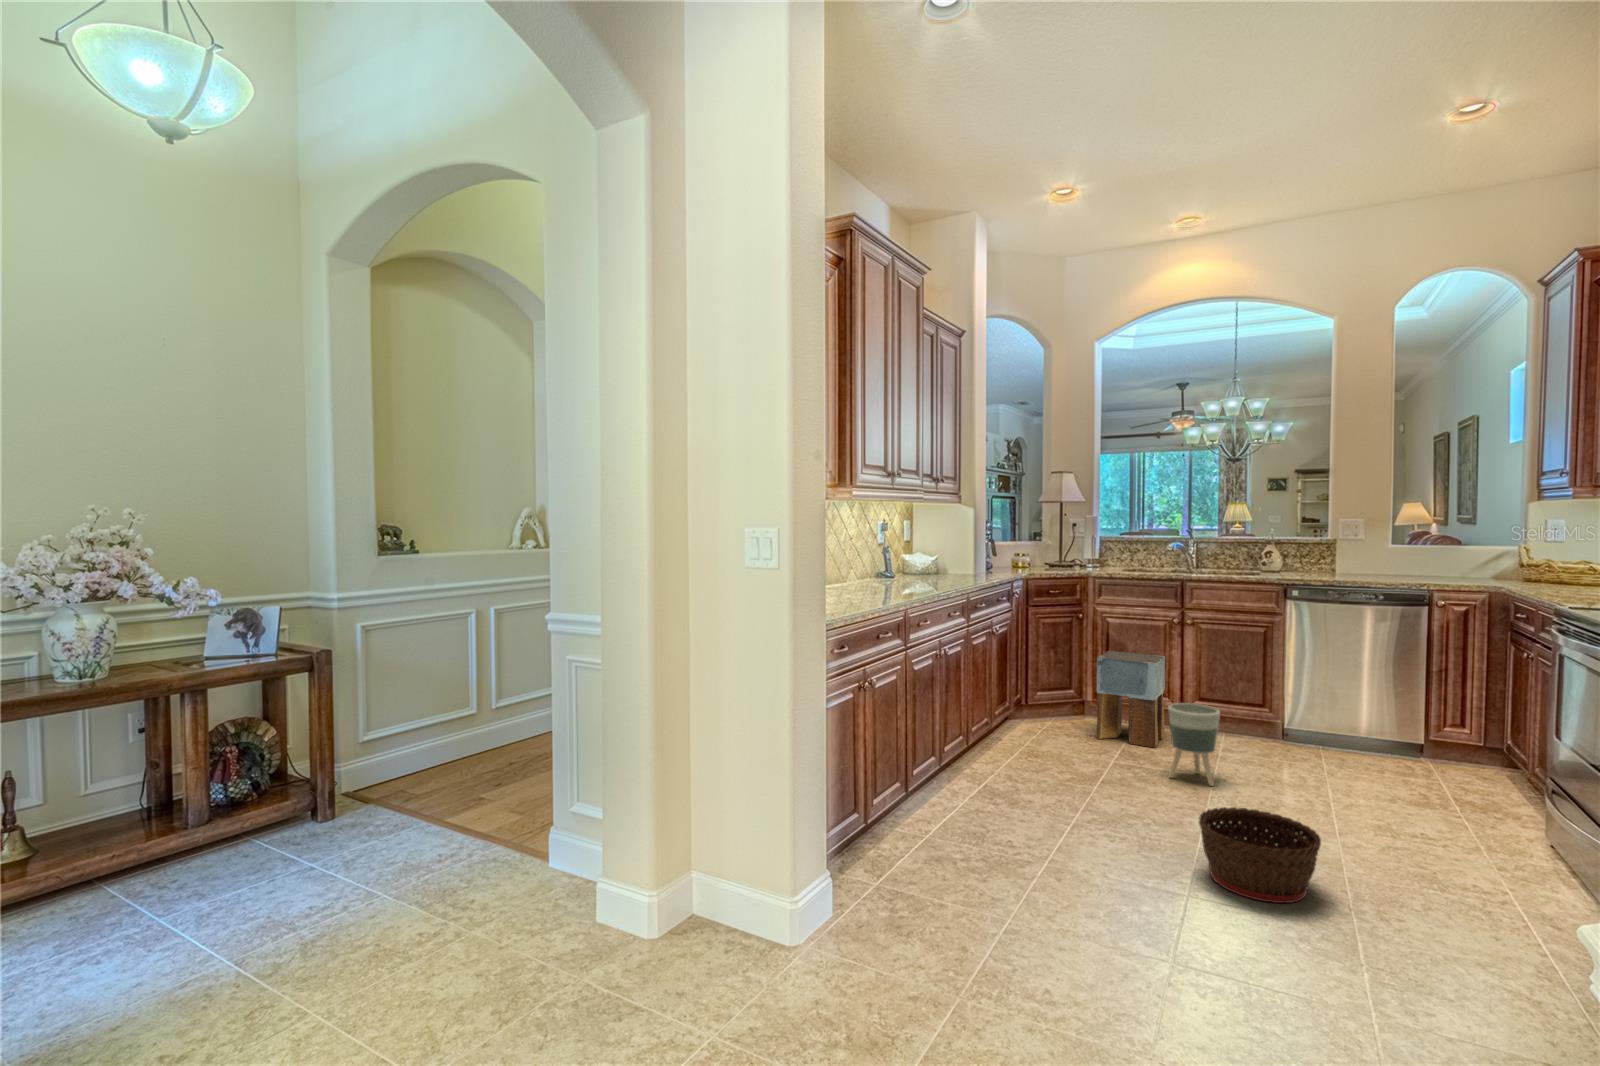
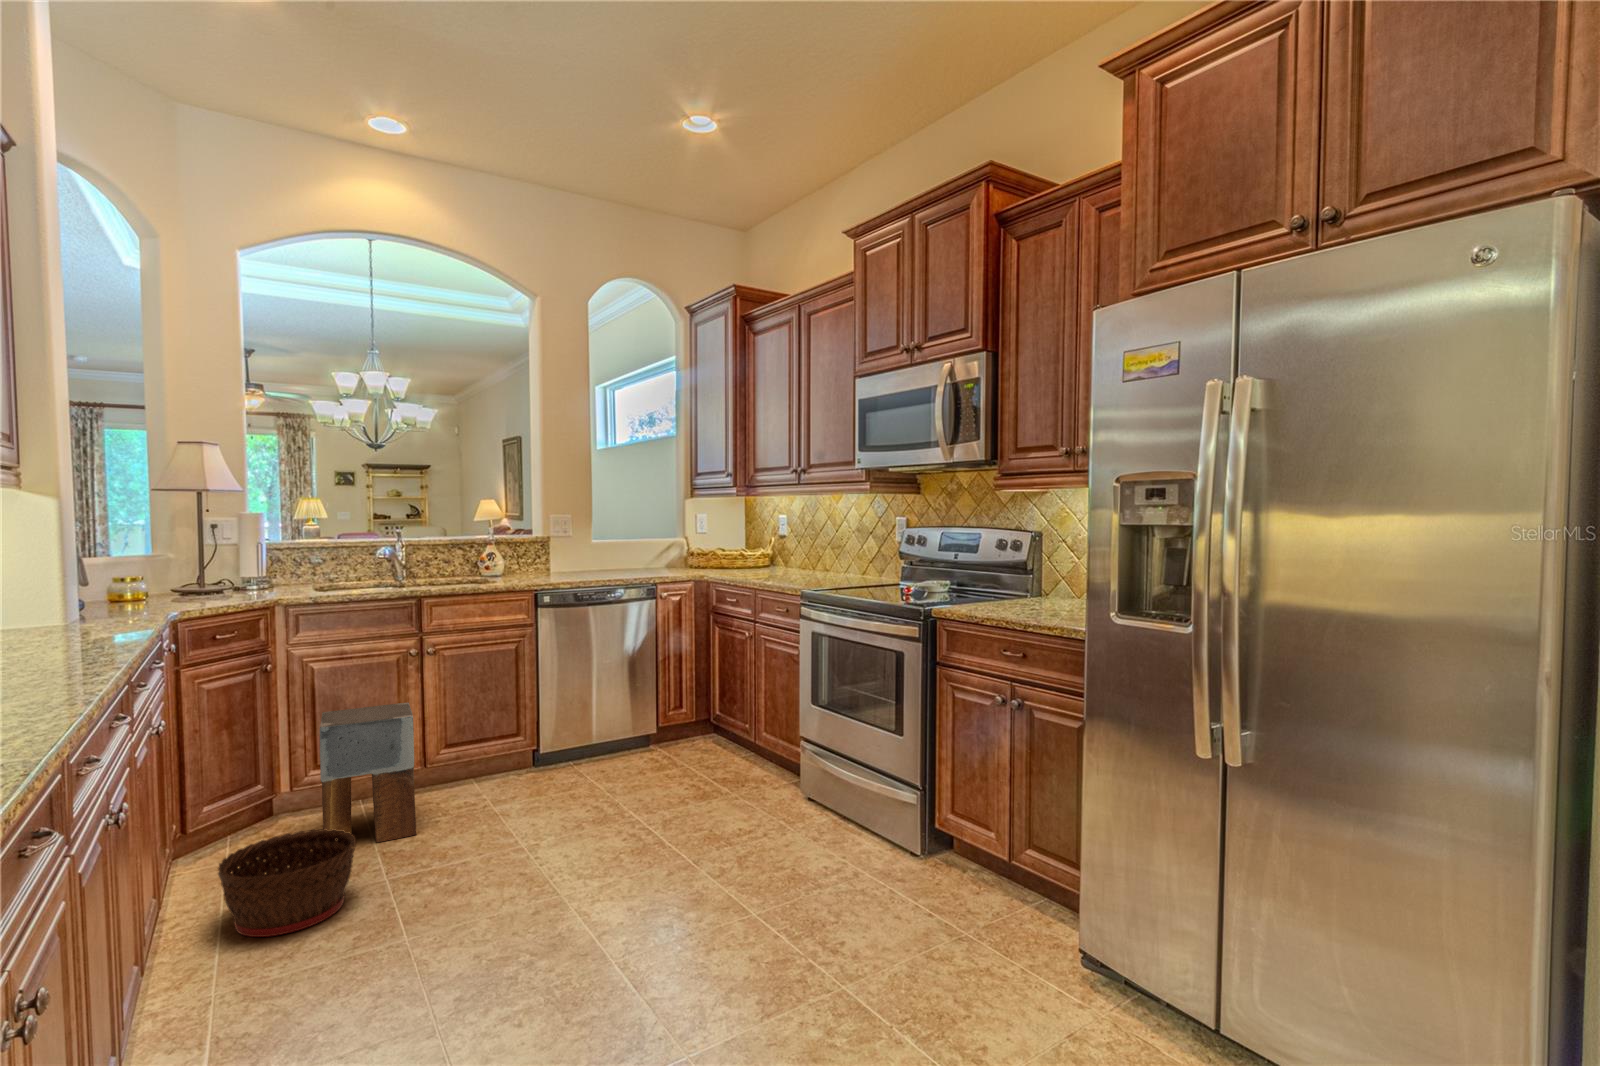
planter: present [1168,703,1220,786] -> none [463,757,531,873]
basket: present [1199,807,1321,903] -> present [218,829,356,937]

